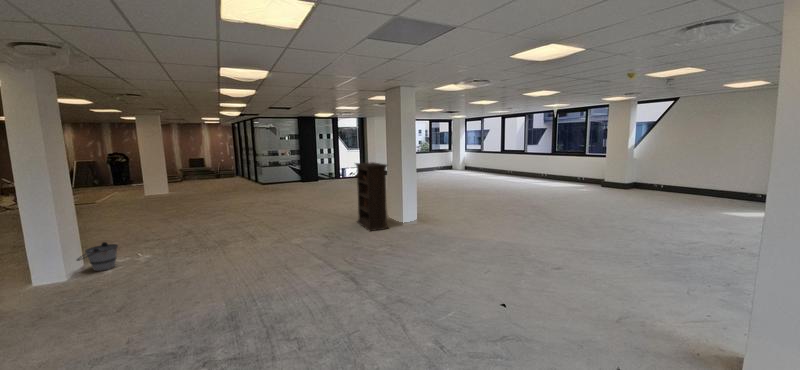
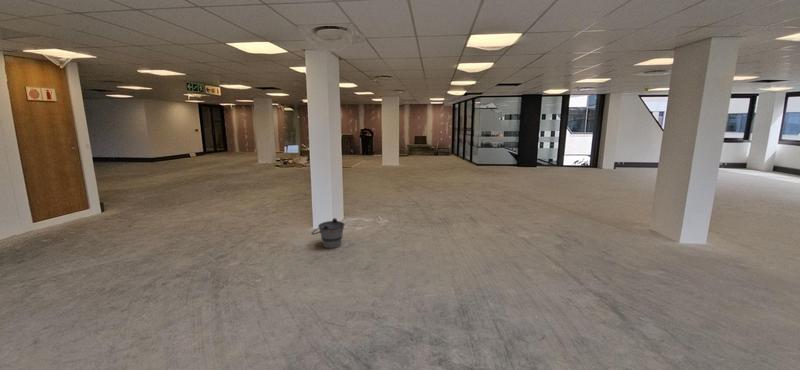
bookcase: present [356,162,389,231] -> none [616,154,714,269]

